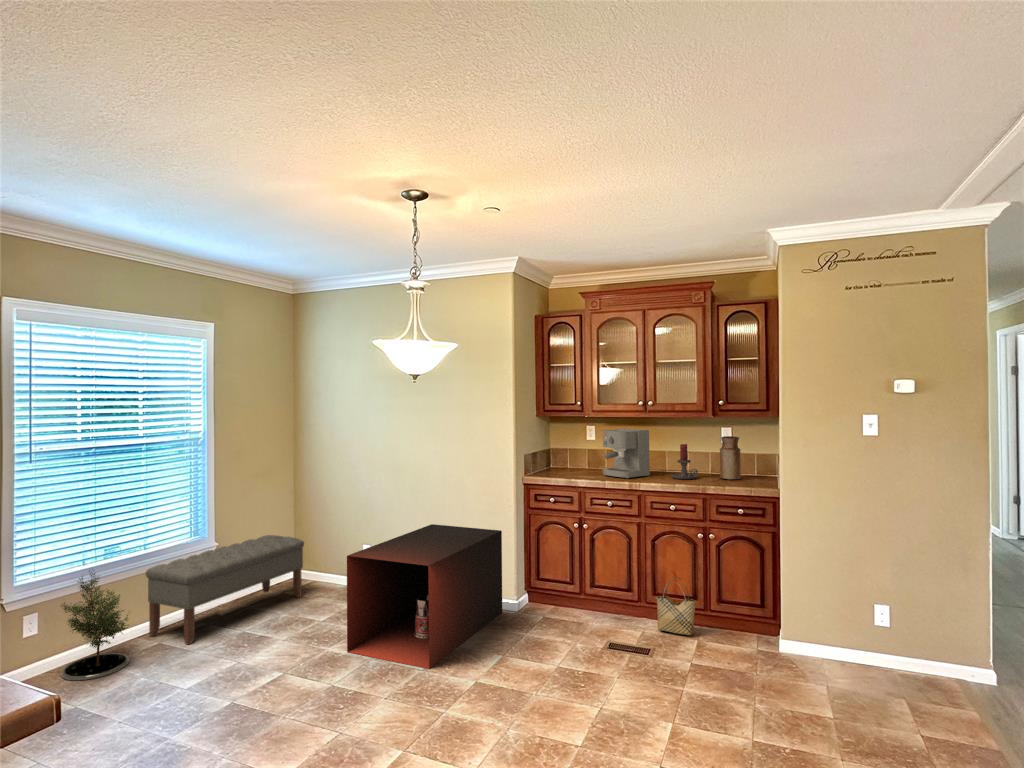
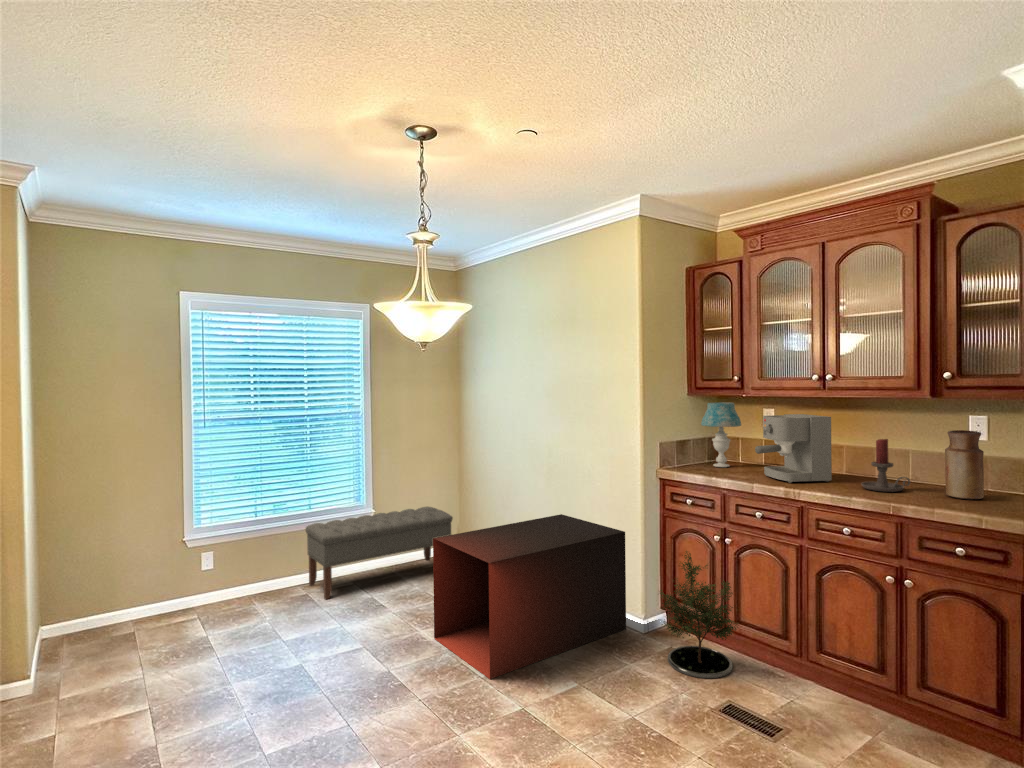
table lamp: none [548,421,578,472] -> present [701,402,741,467]
potted tree: present [61,570,129,680] -> present [660,551,738,678]
woven basket: present [656,577,696,635] -> none [814,633,876,725]

